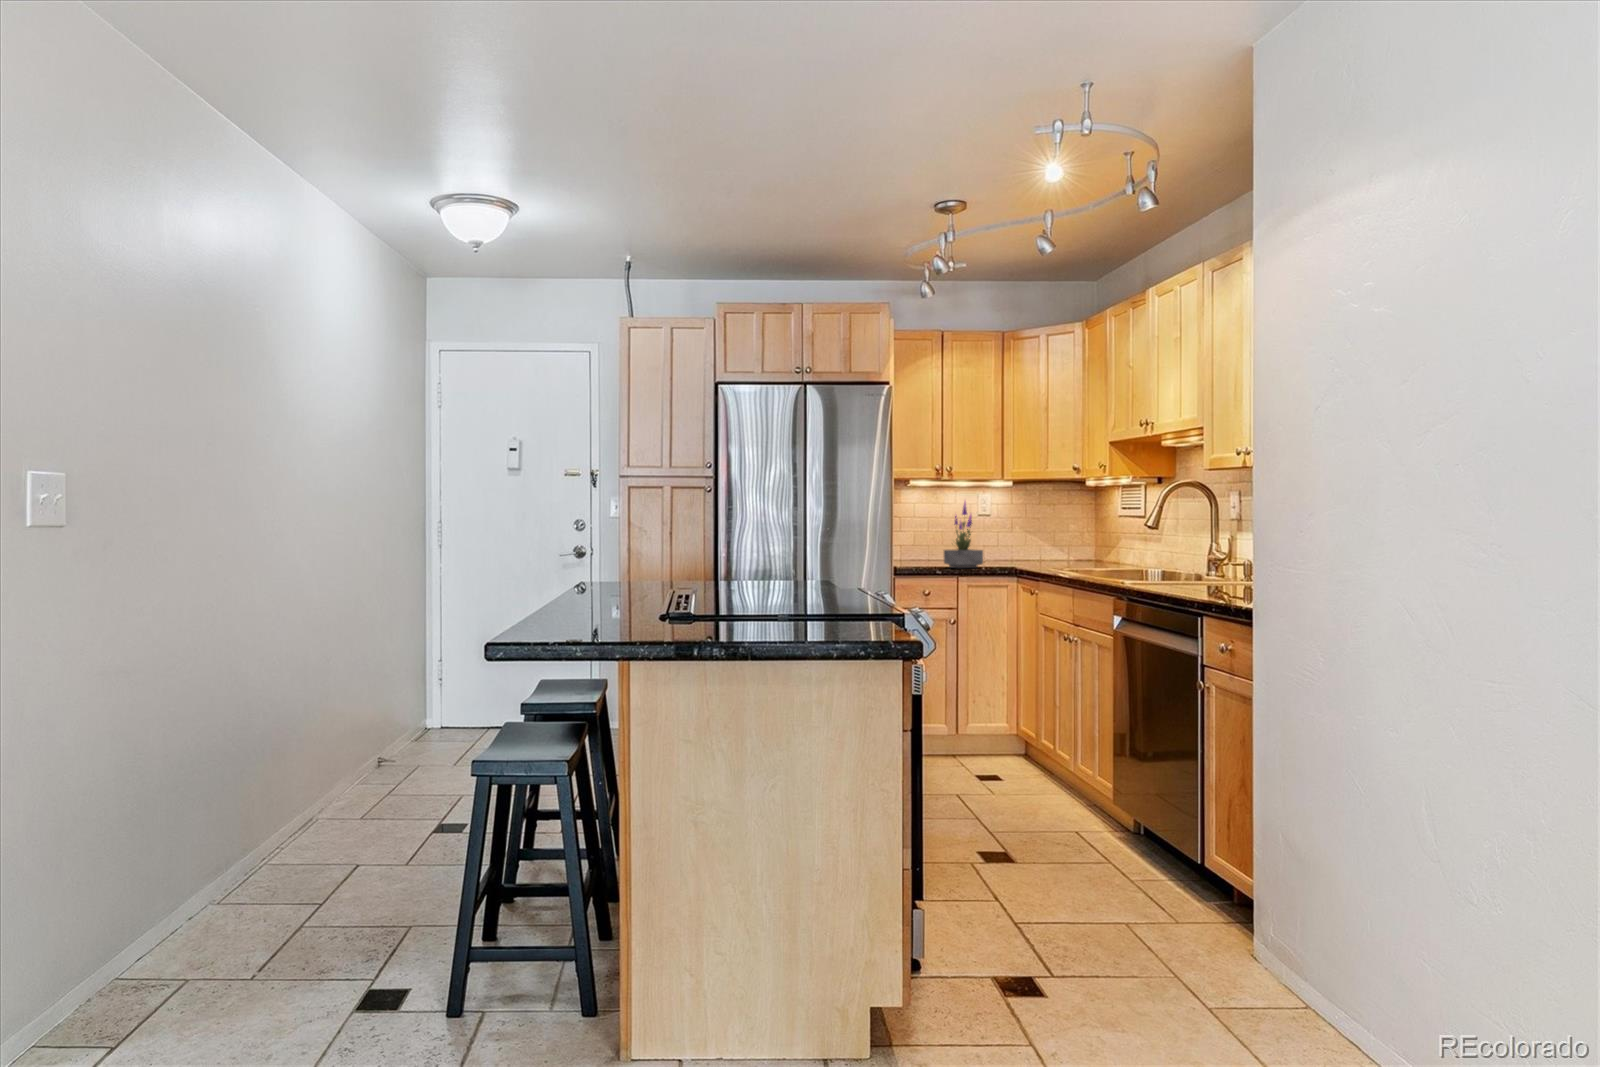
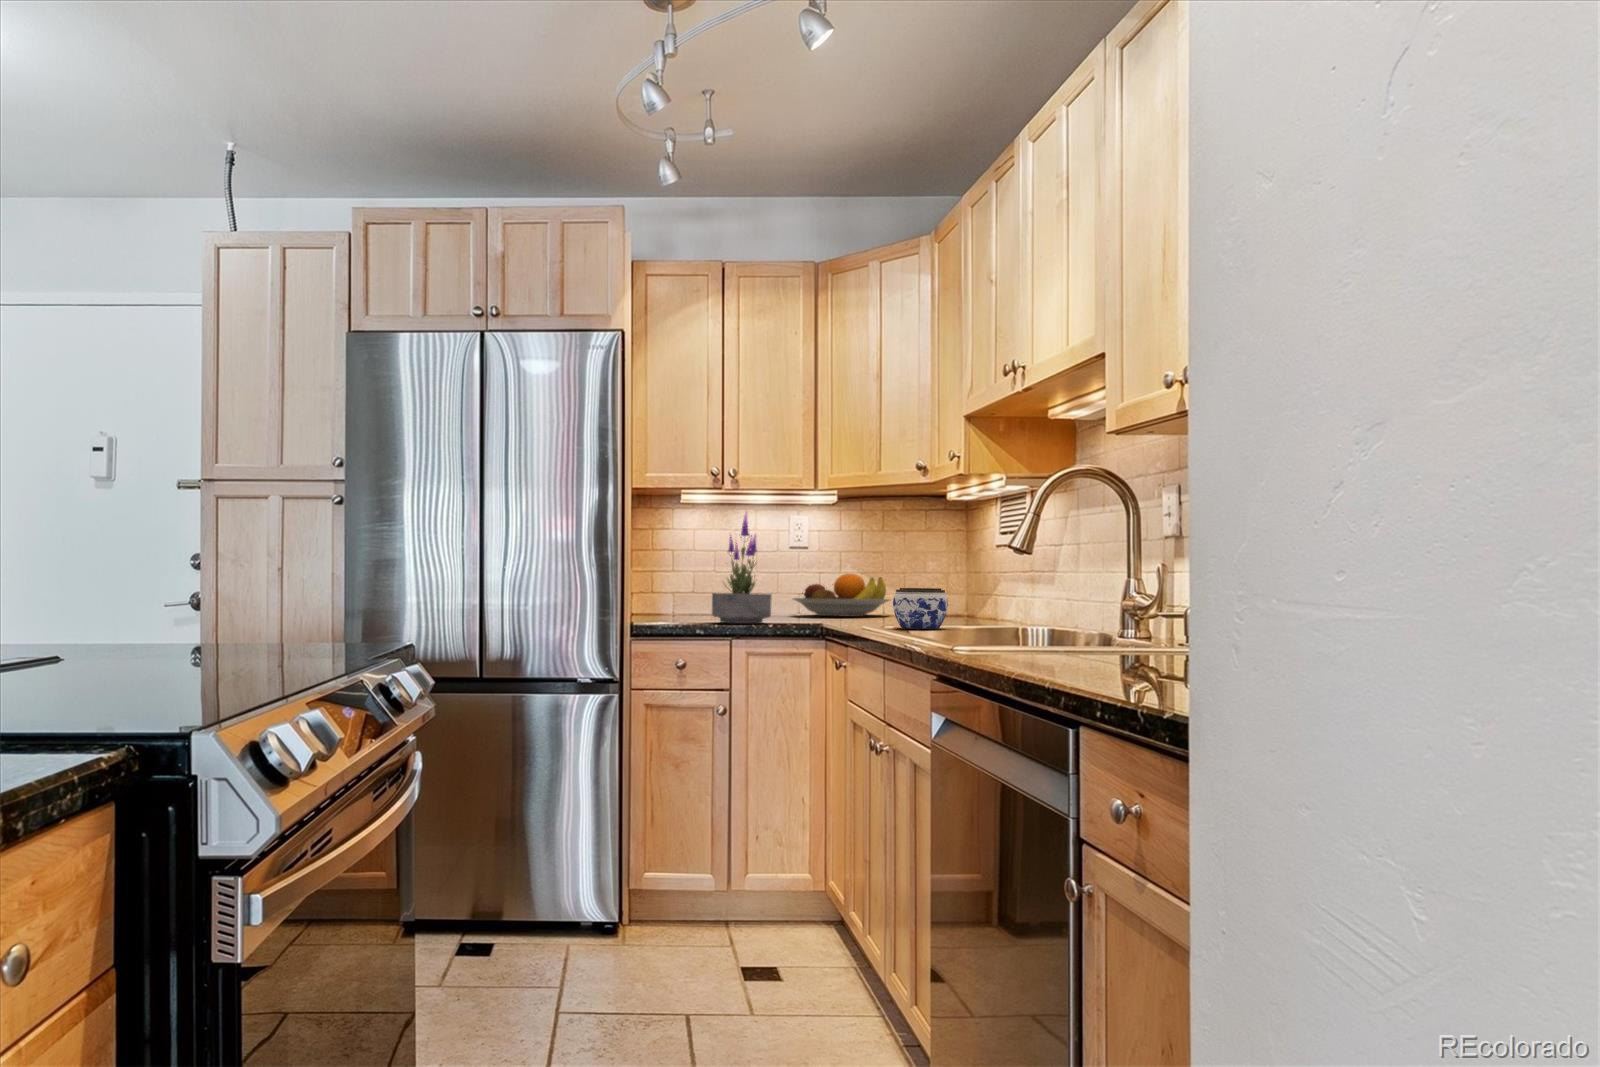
fruit bowl: none [981,534,1046,562] -> present [793,574,889,617]
jar: none [1065,547,1099,571] -> present [893,588,948,629]

